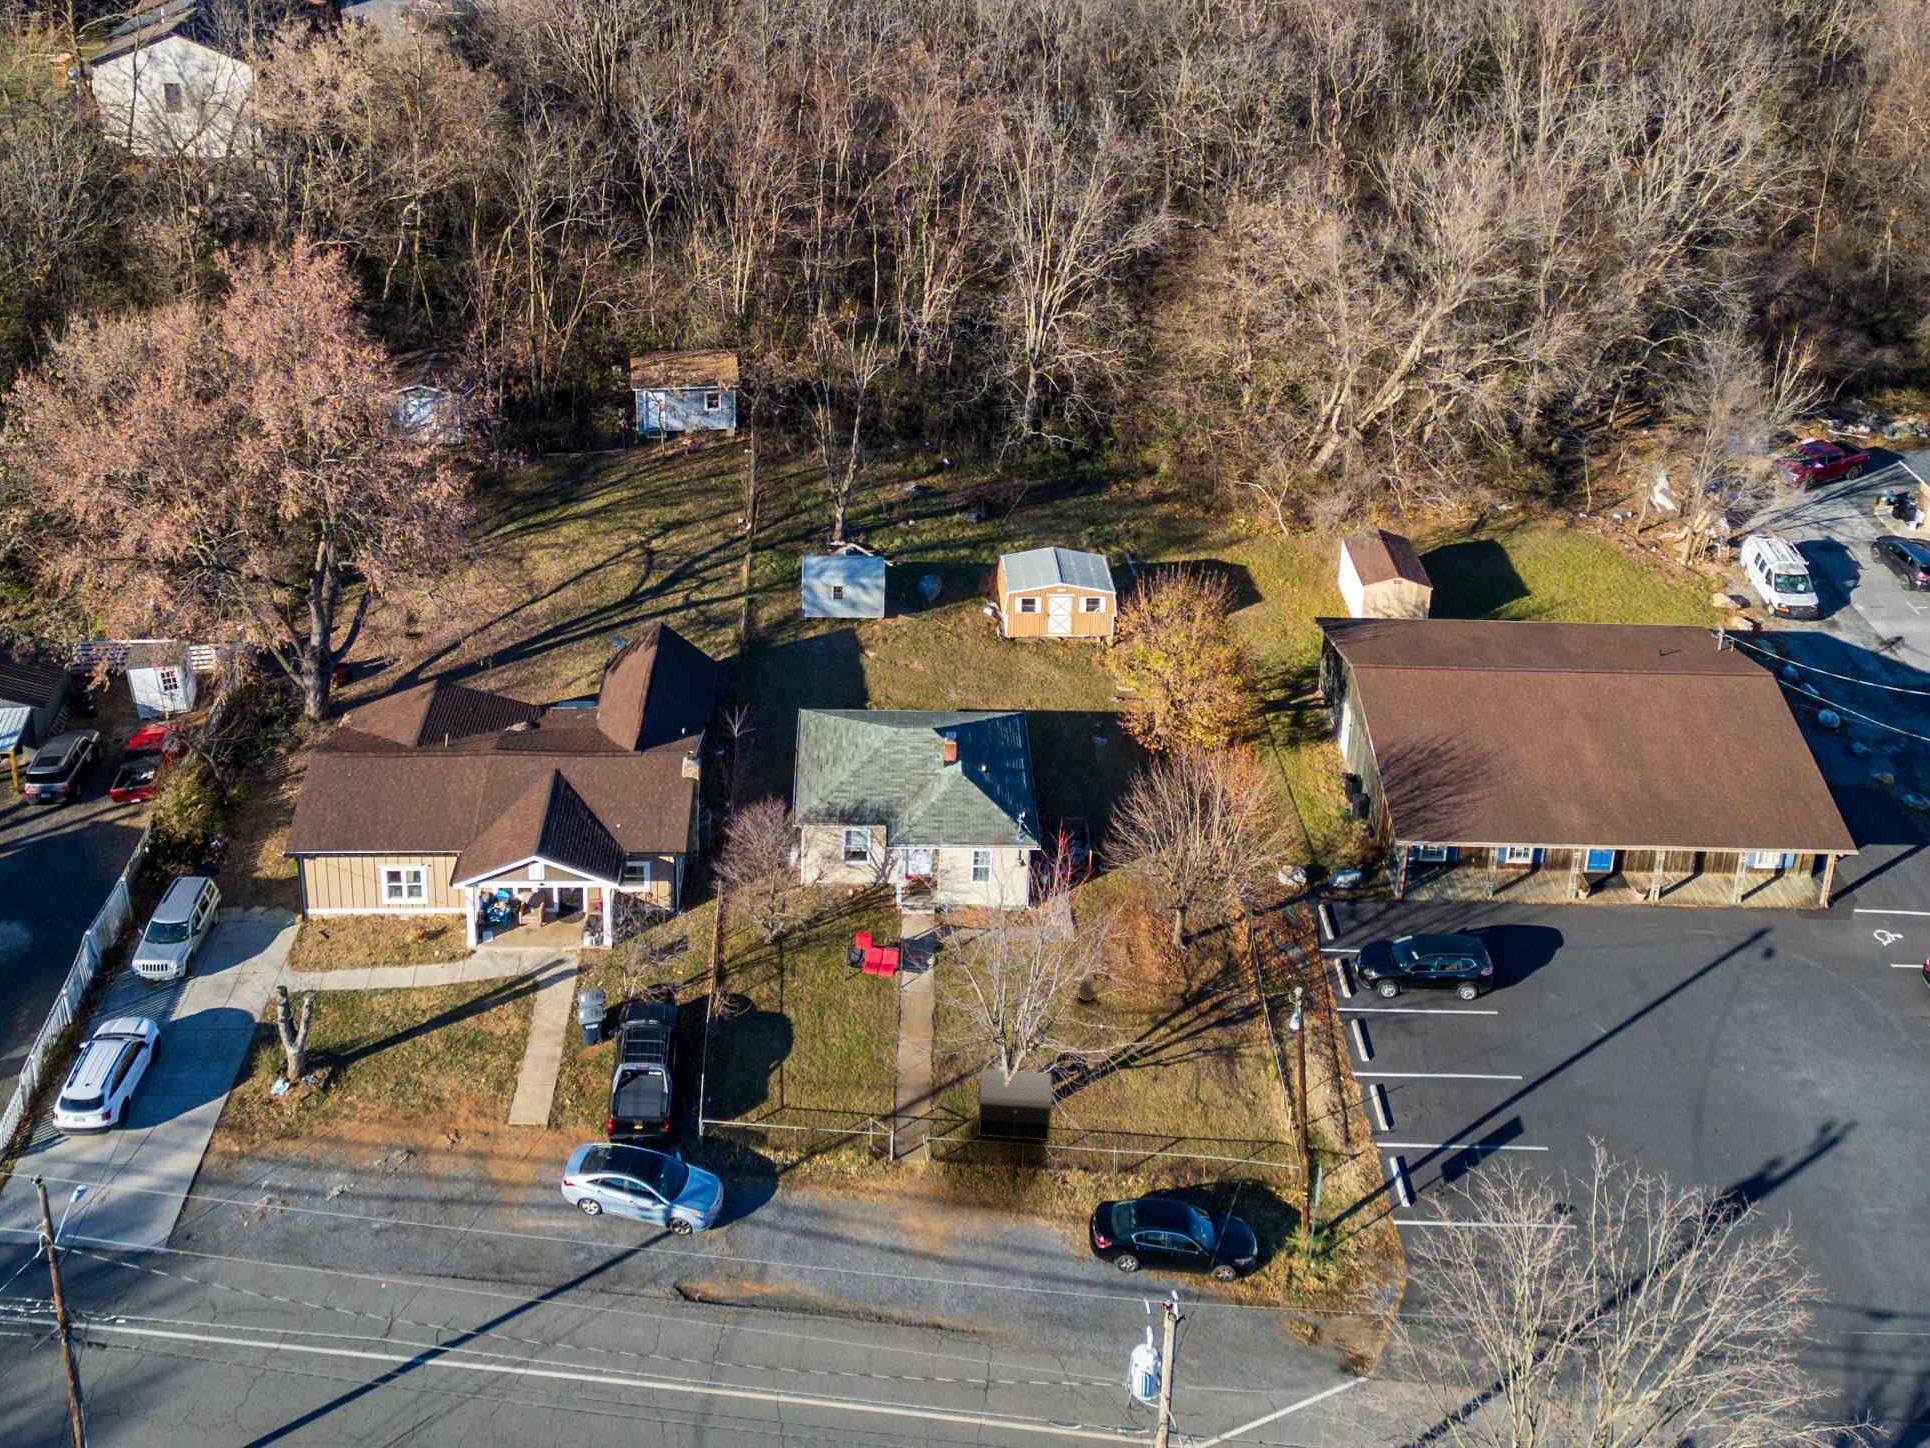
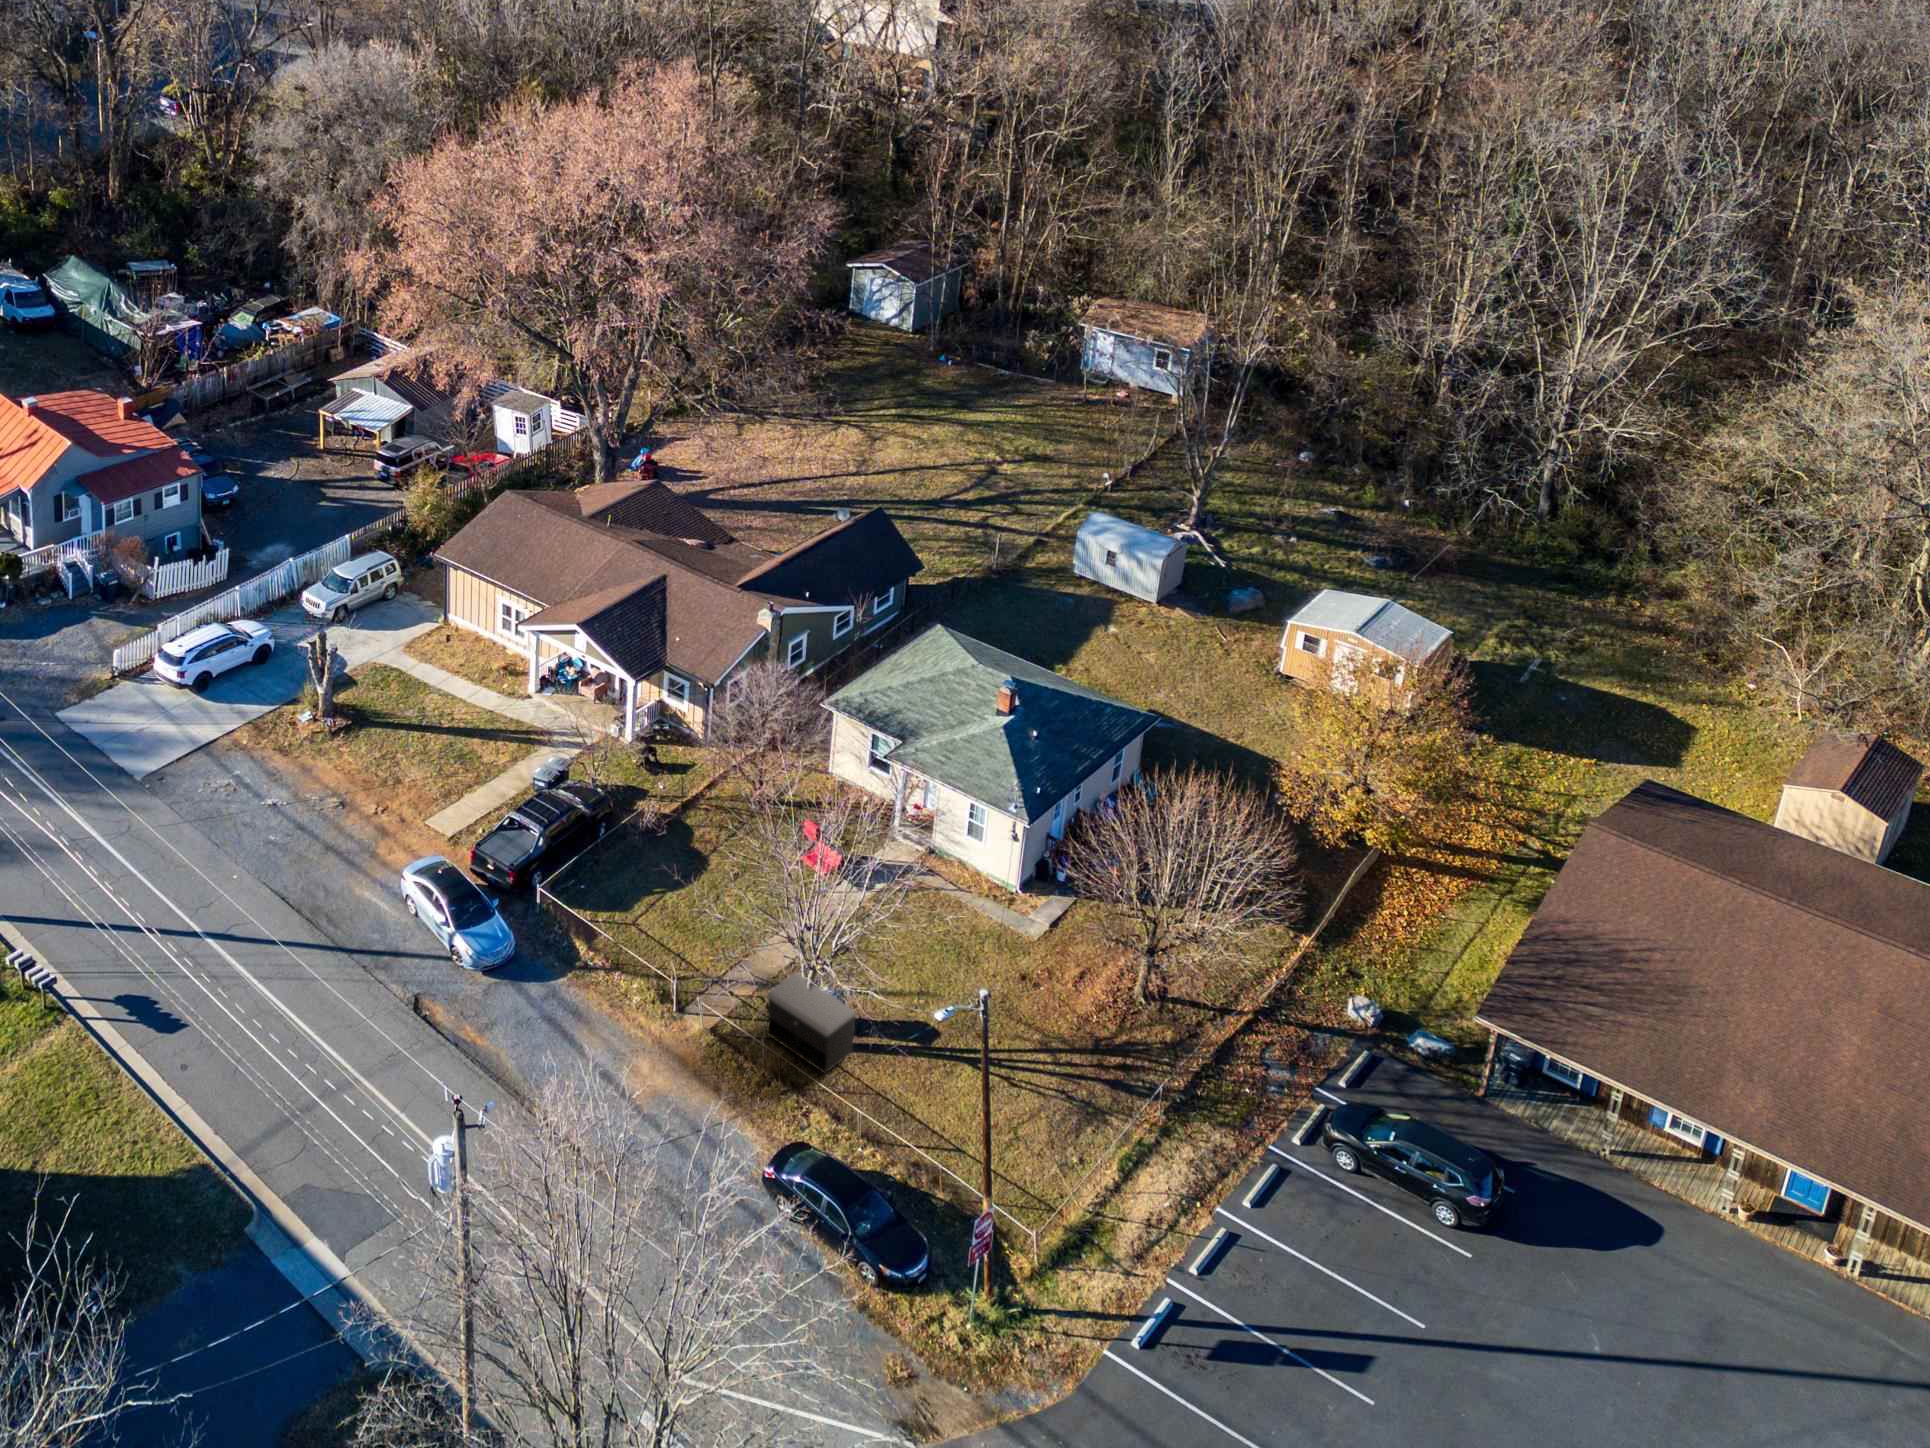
potted tree: present [404,610,422,639] -> none [705,434,727,466]
watering can: present [1077,978,1104,1001] -> none [992,967,1022,997]

